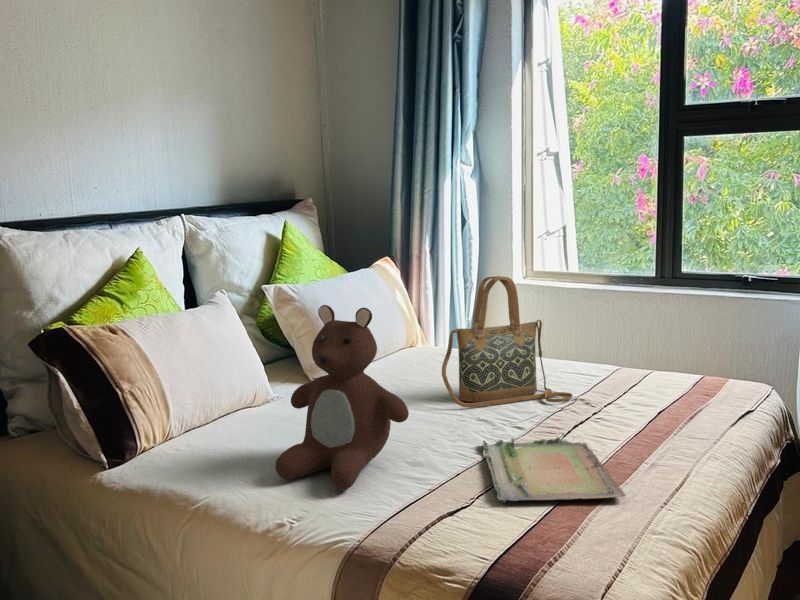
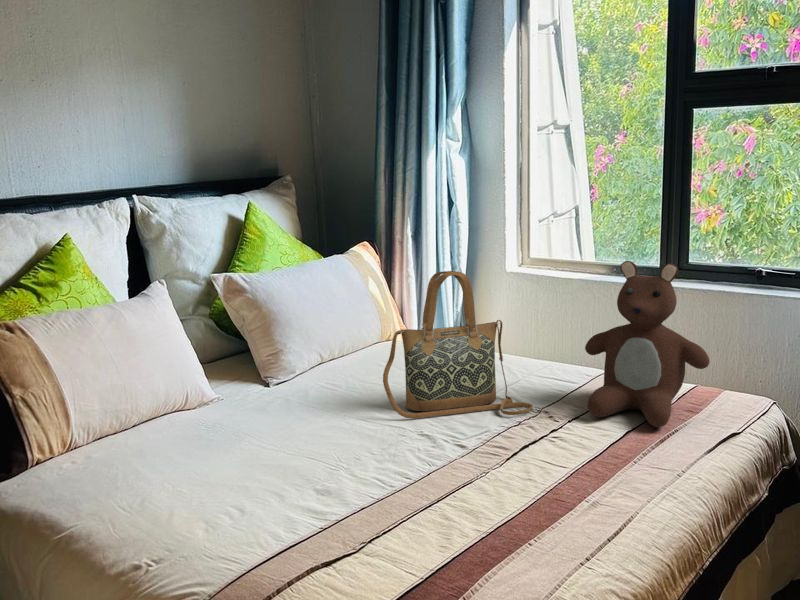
teddy bear: present [275,305,409,490] -> present [585,261,710,427]
tray: present [483,433,625,502] -> none [388,456,541,552]

